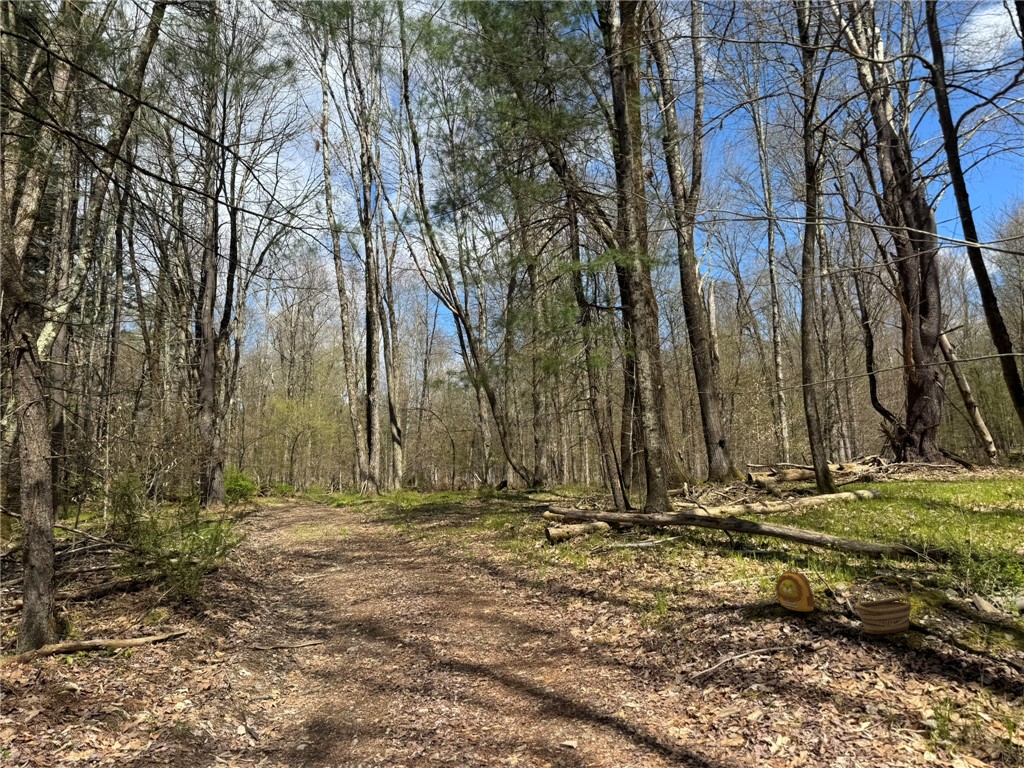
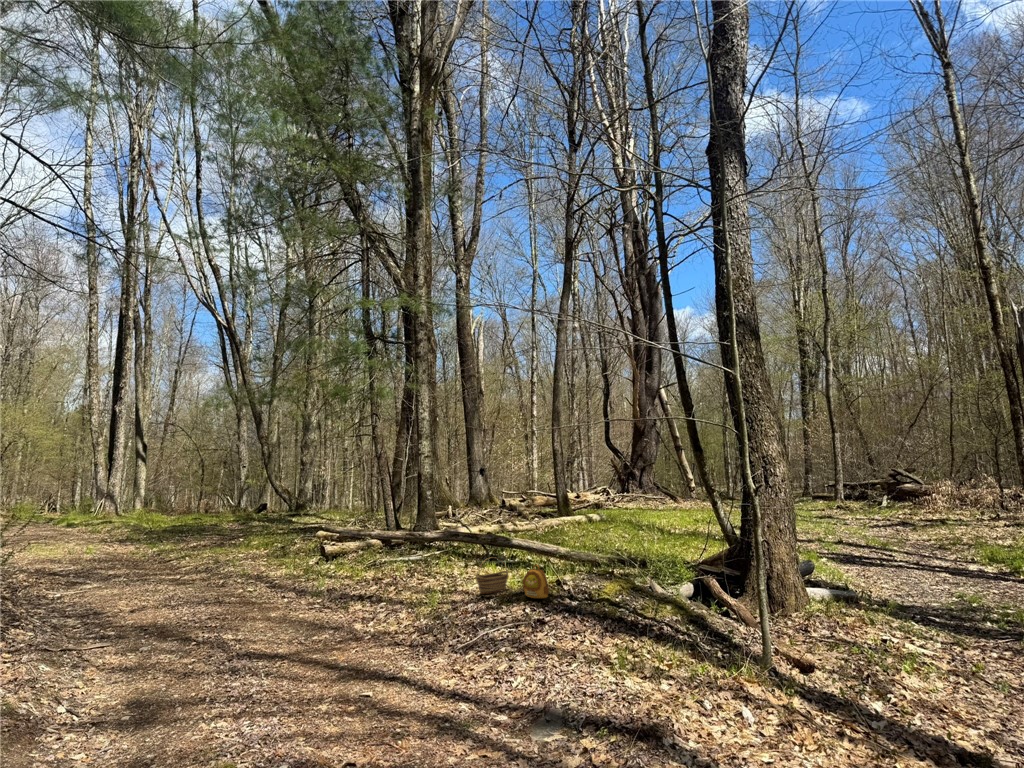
basket: present [856,577,911,634] -> present [476,561,508,594]

